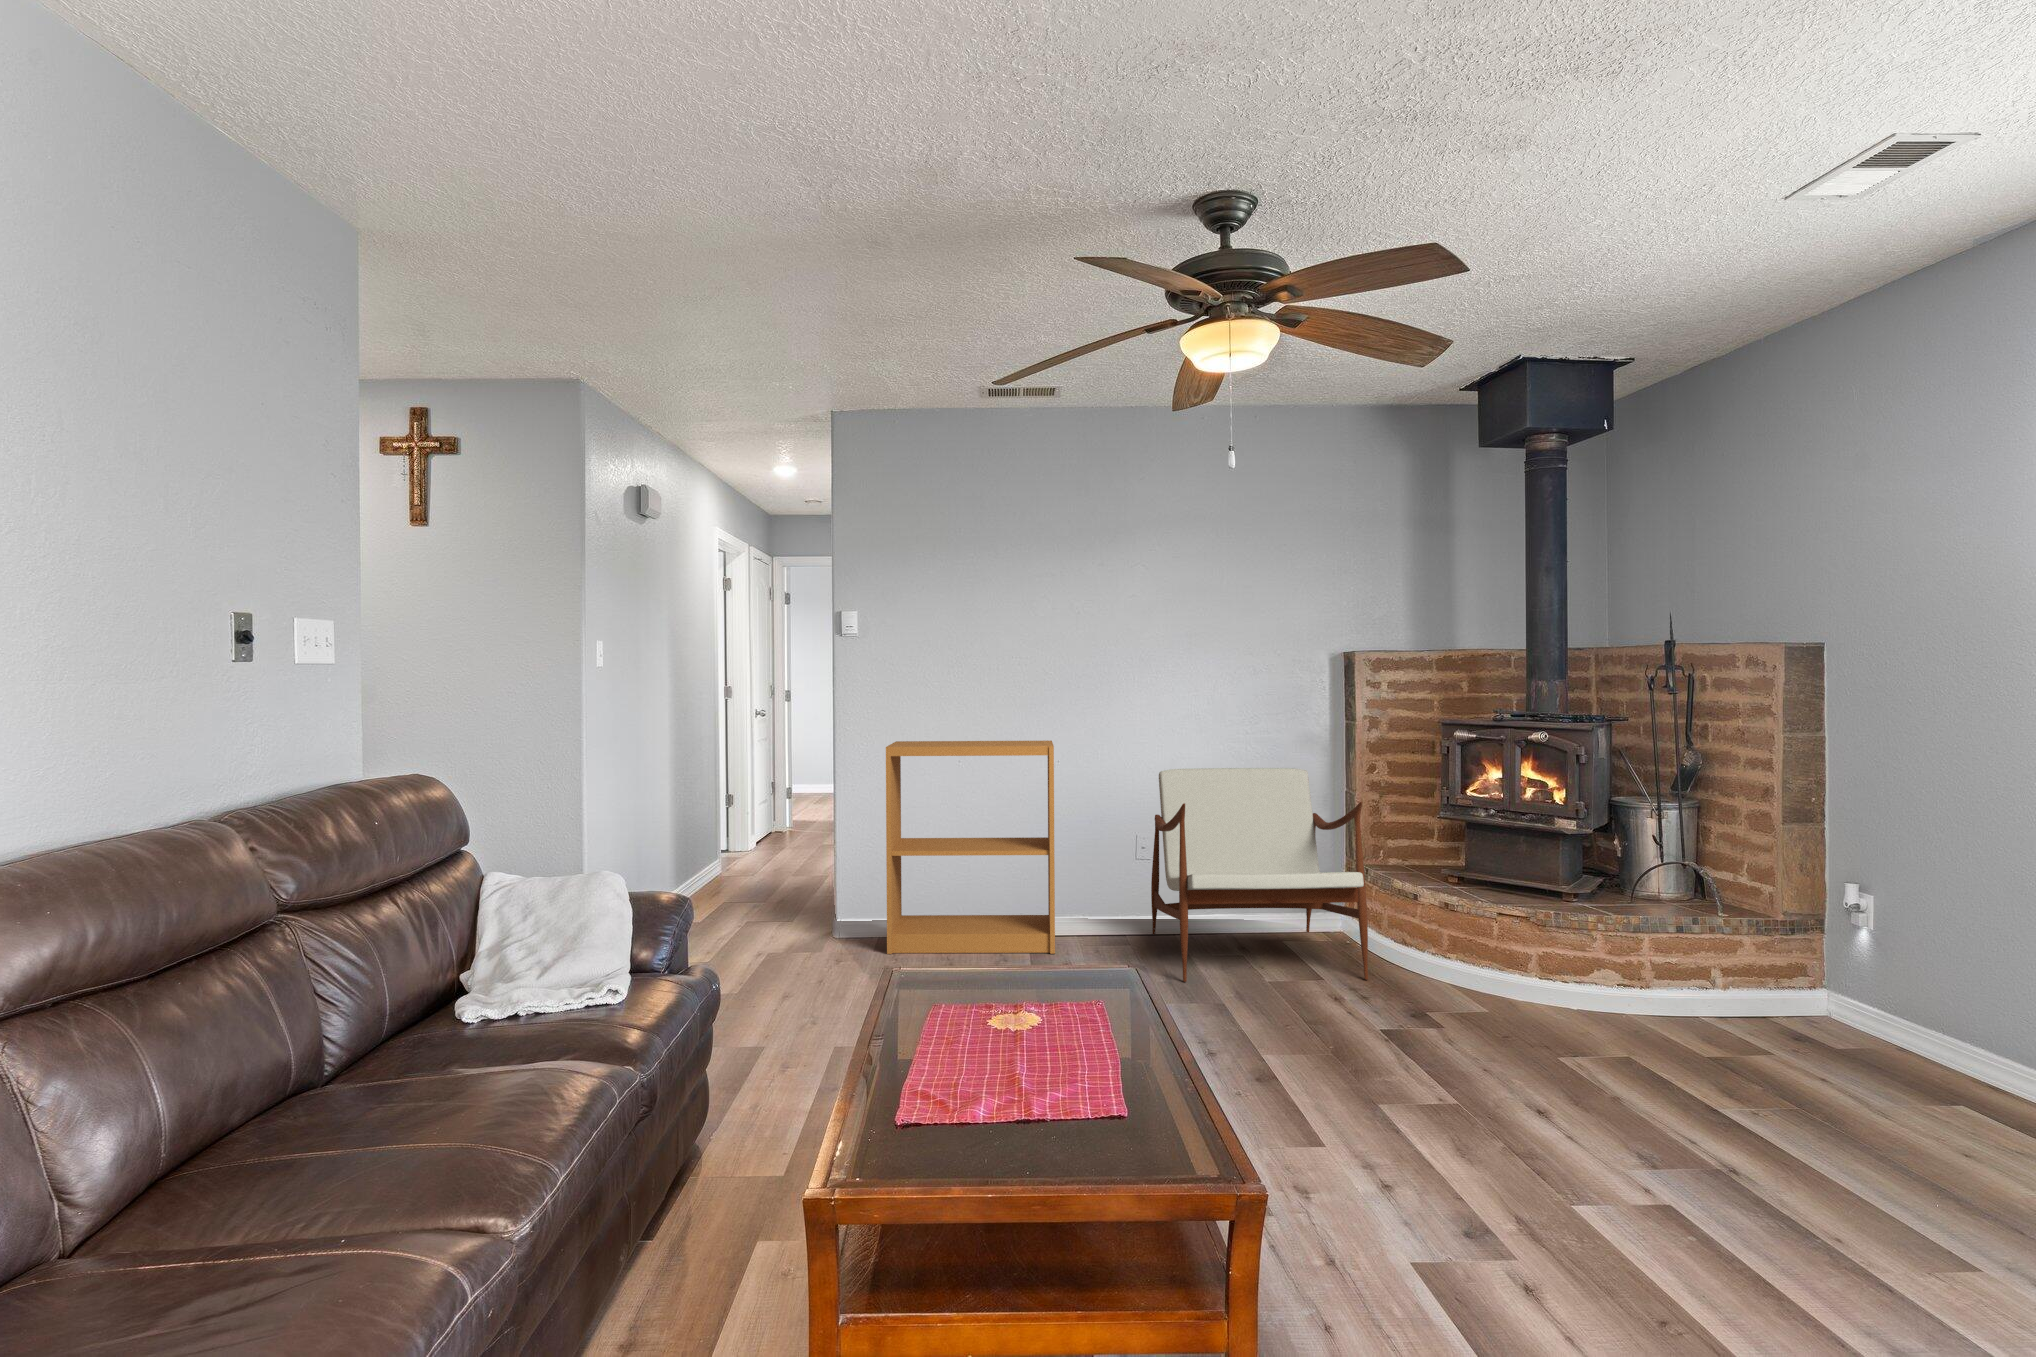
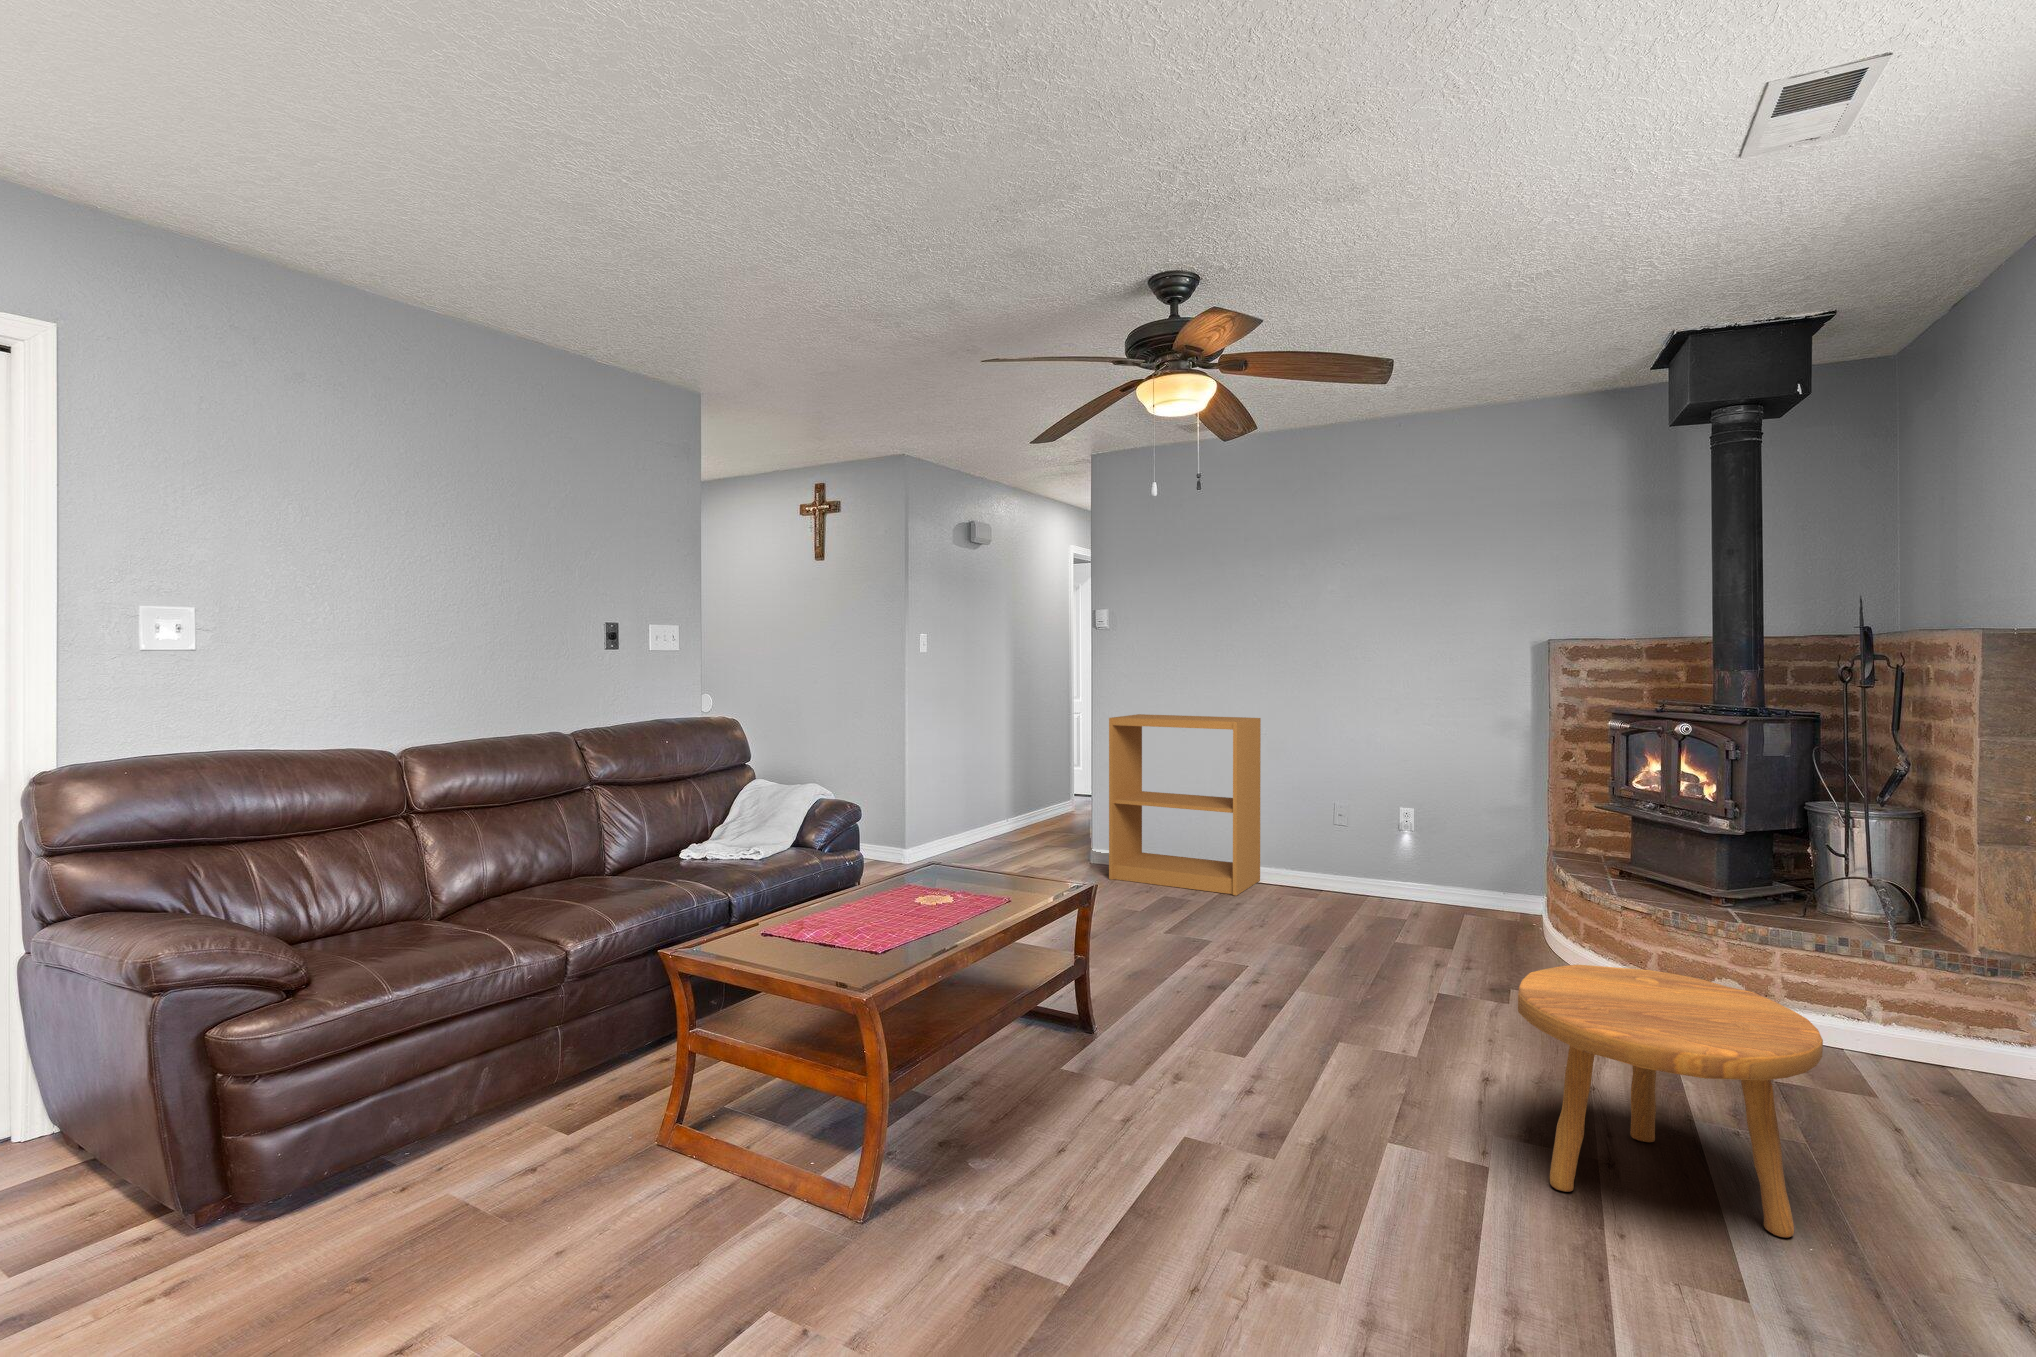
armchair: present [1151,768,1368,982] -> none [1311,747,1504,954]
footstool: none [1639,967,1926,1195] -> present [1518,965,1823,1238]

